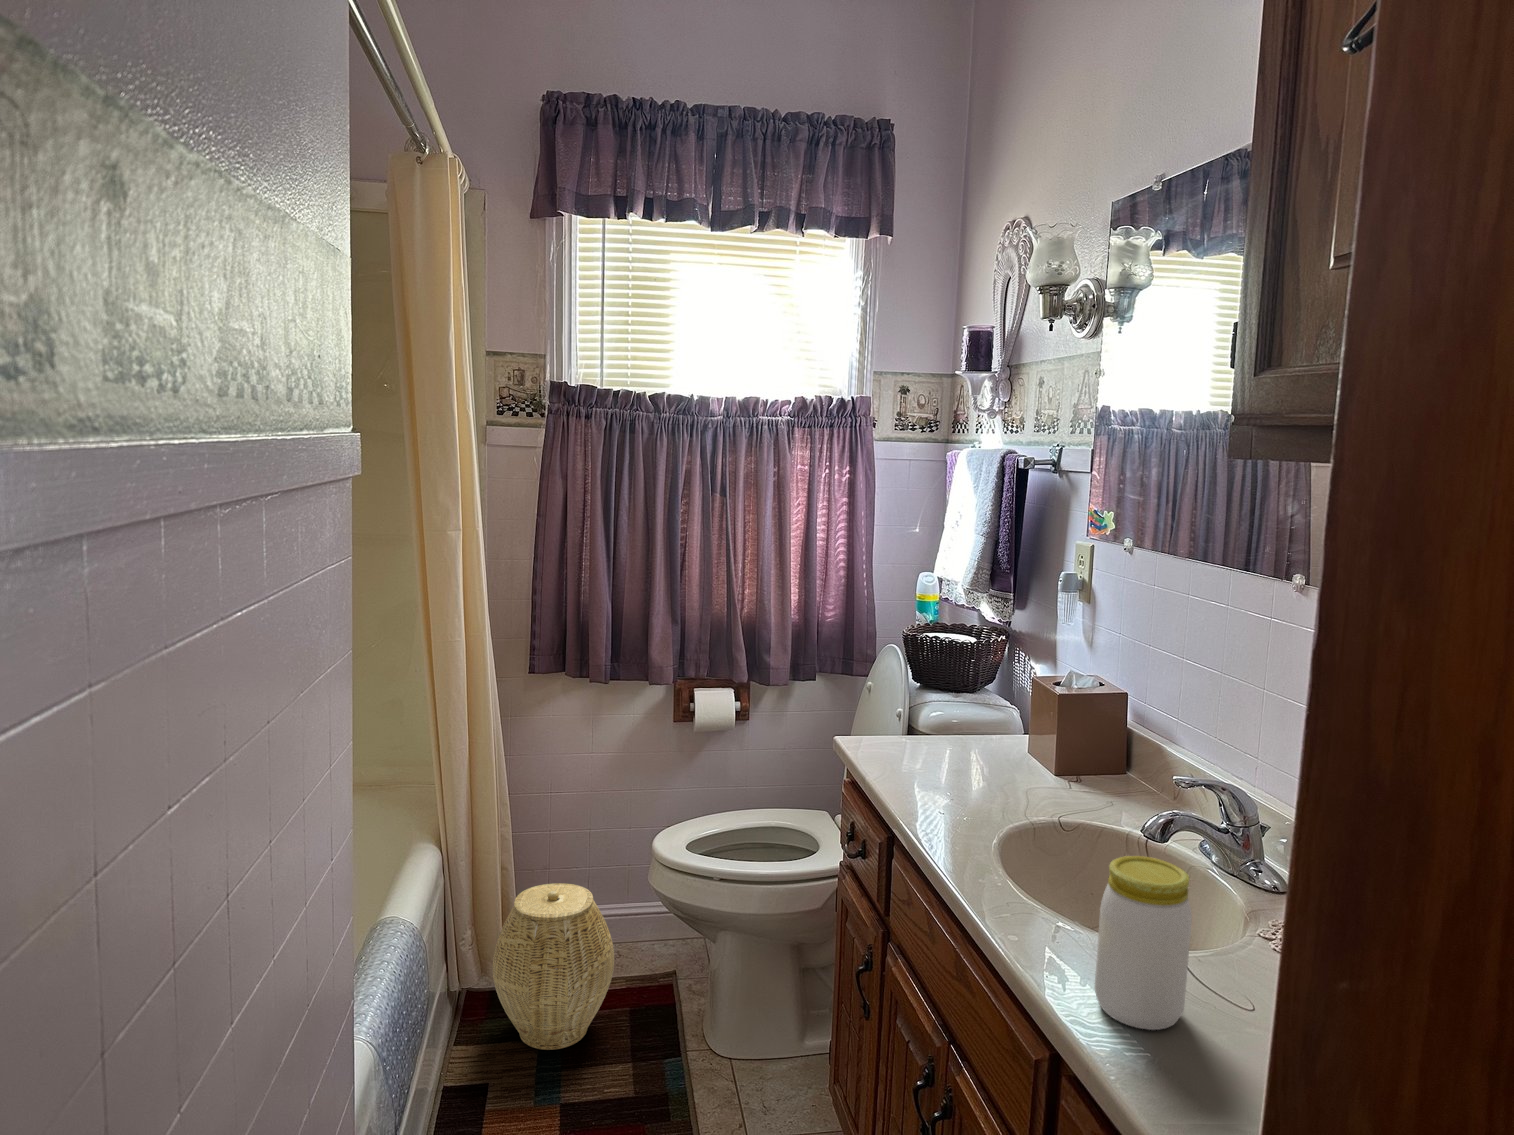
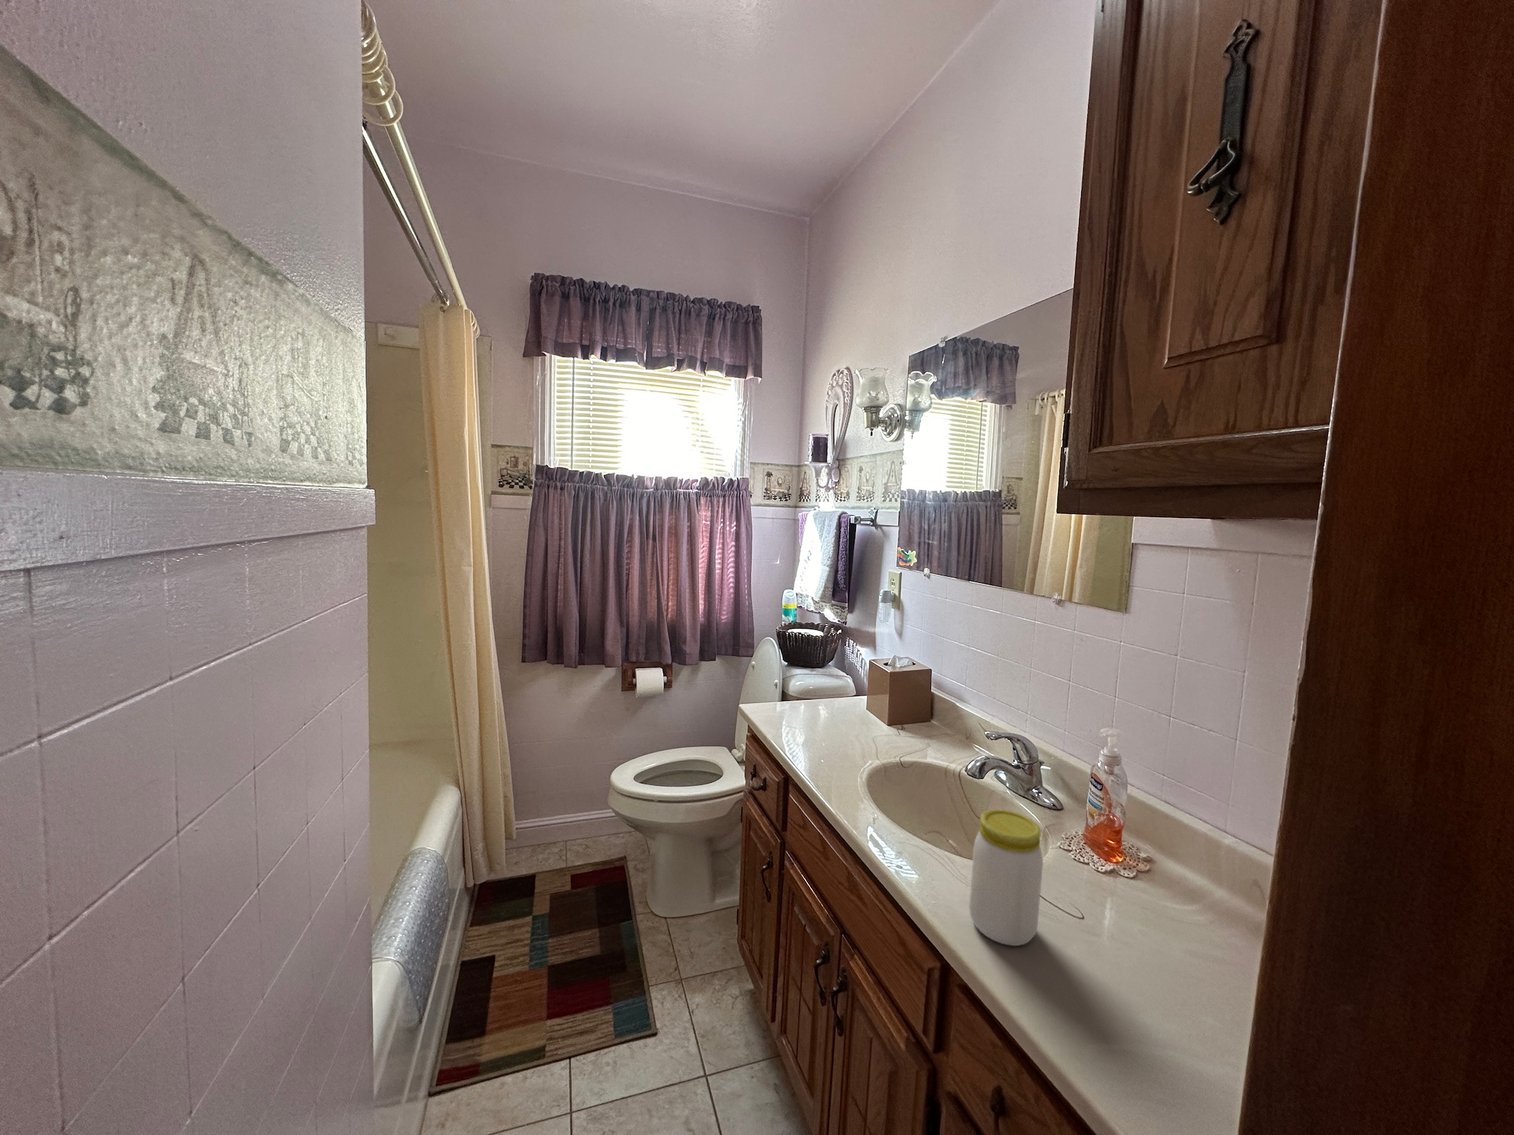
woven basket: present [493,883,614,1050] -> none [498,807,586,926]

